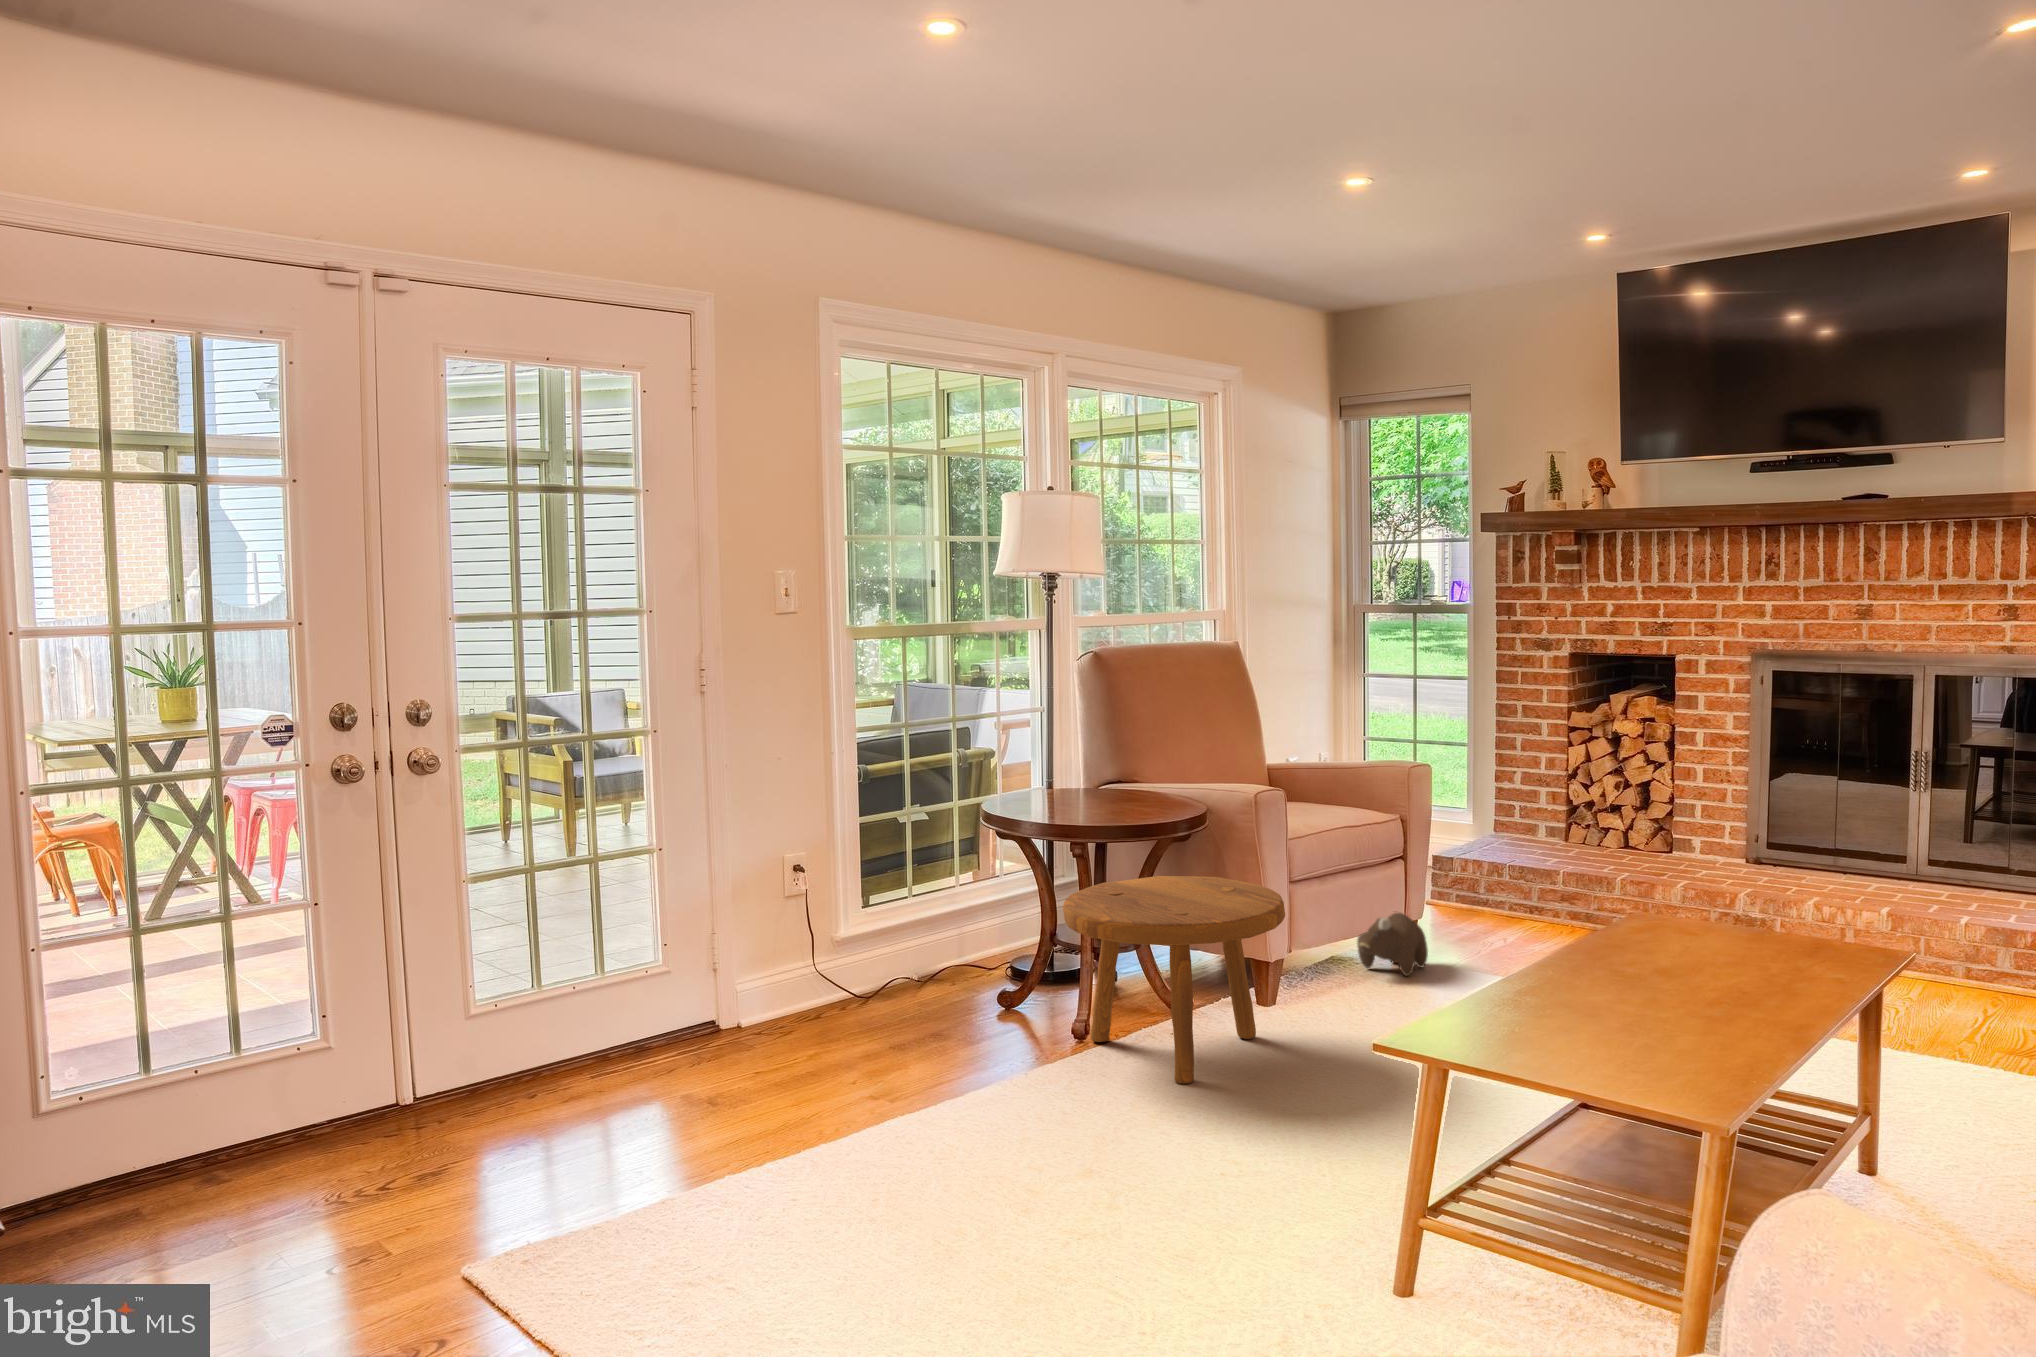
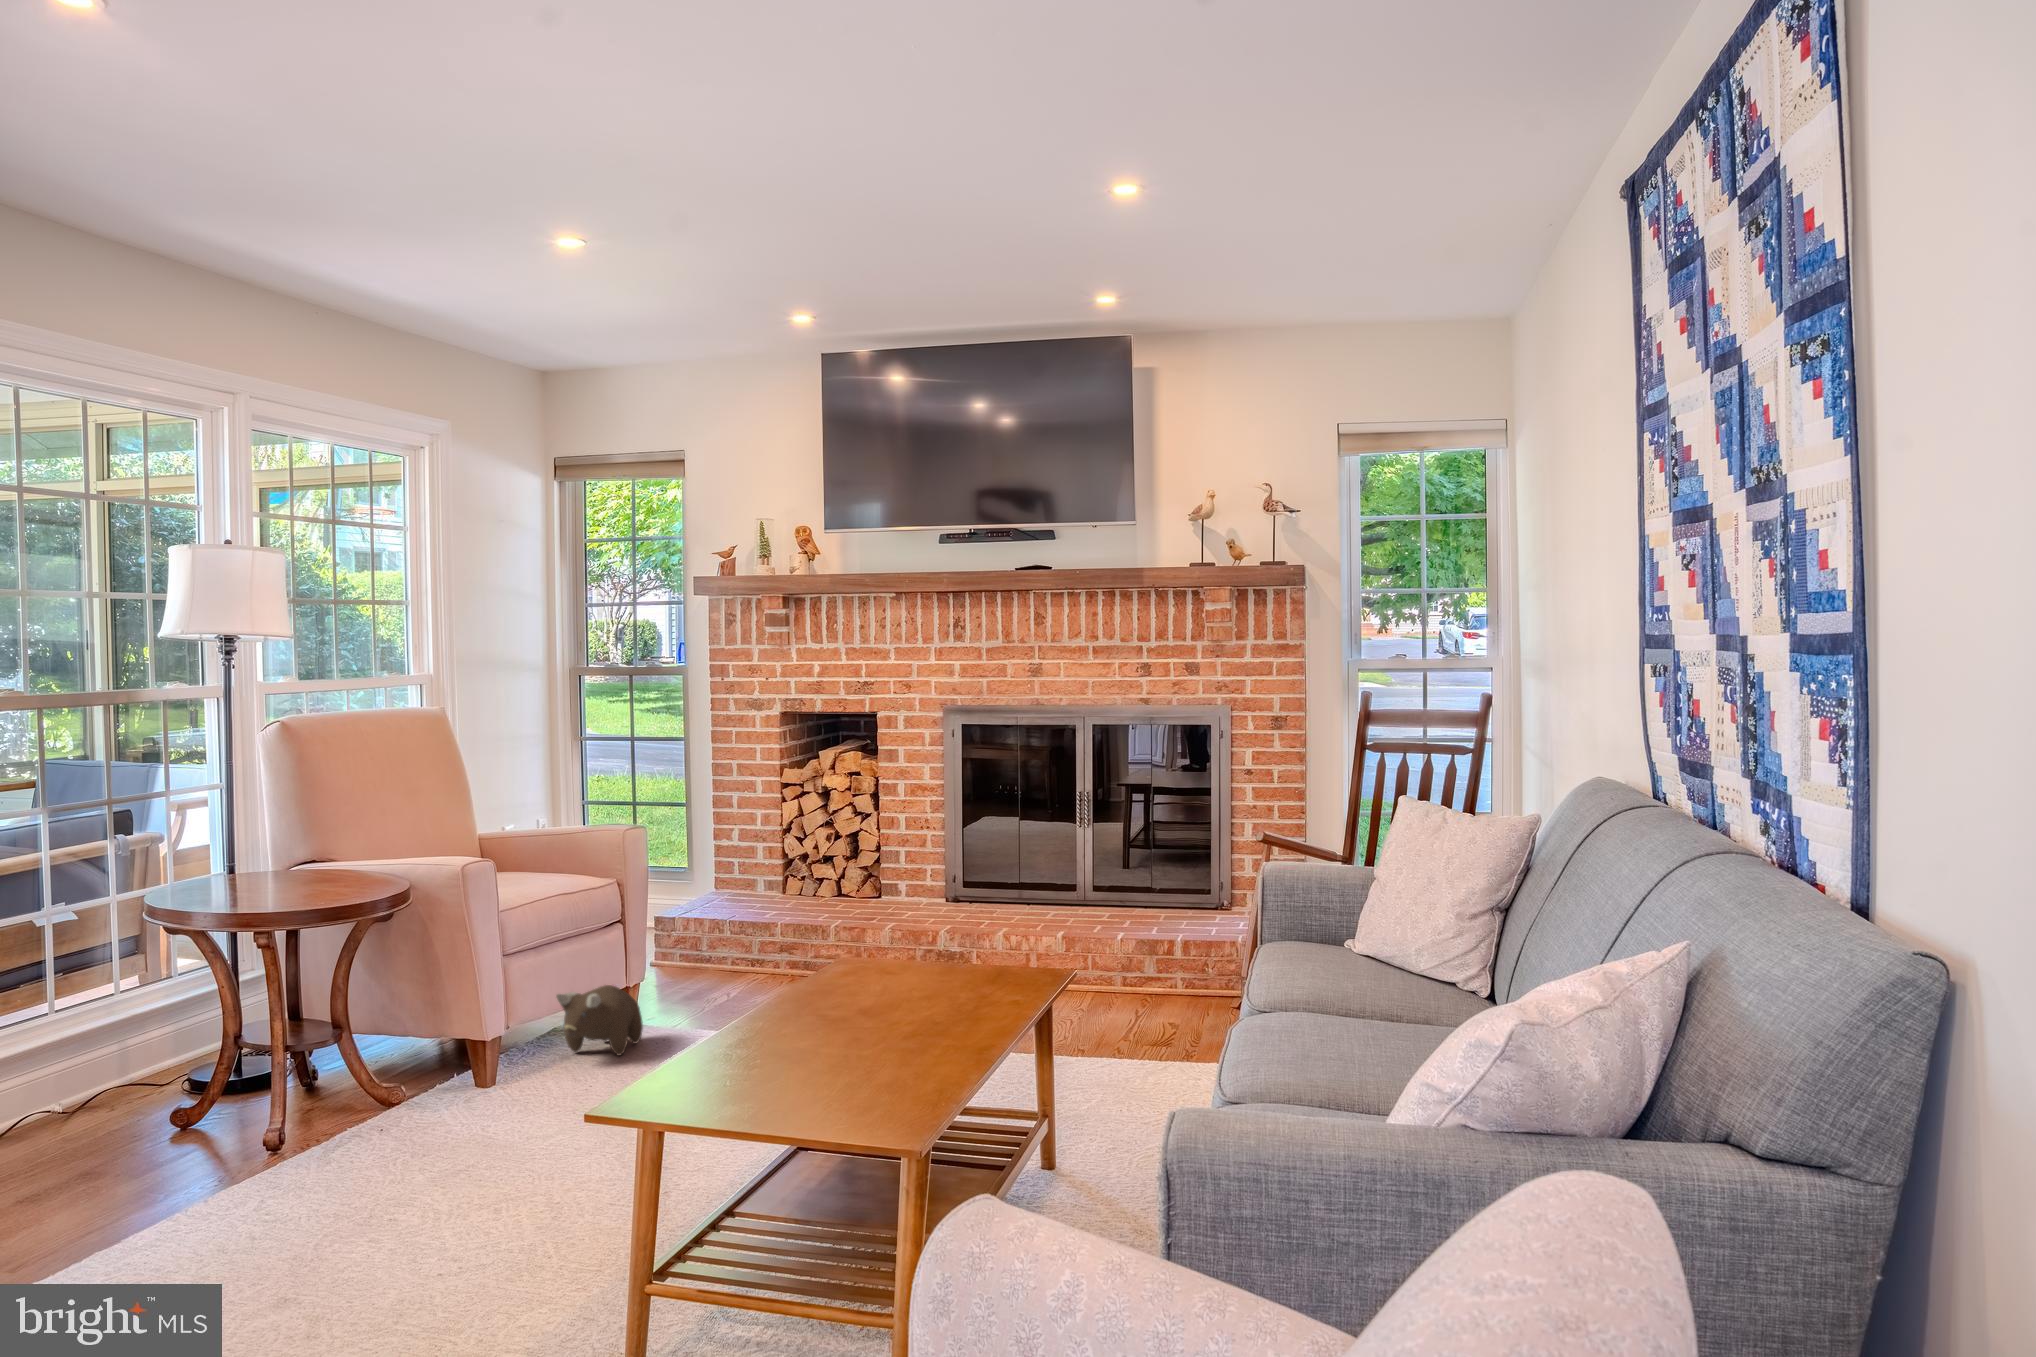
footstool: present [1063,876,1285,1084] -> none [139,969,461,1249]

